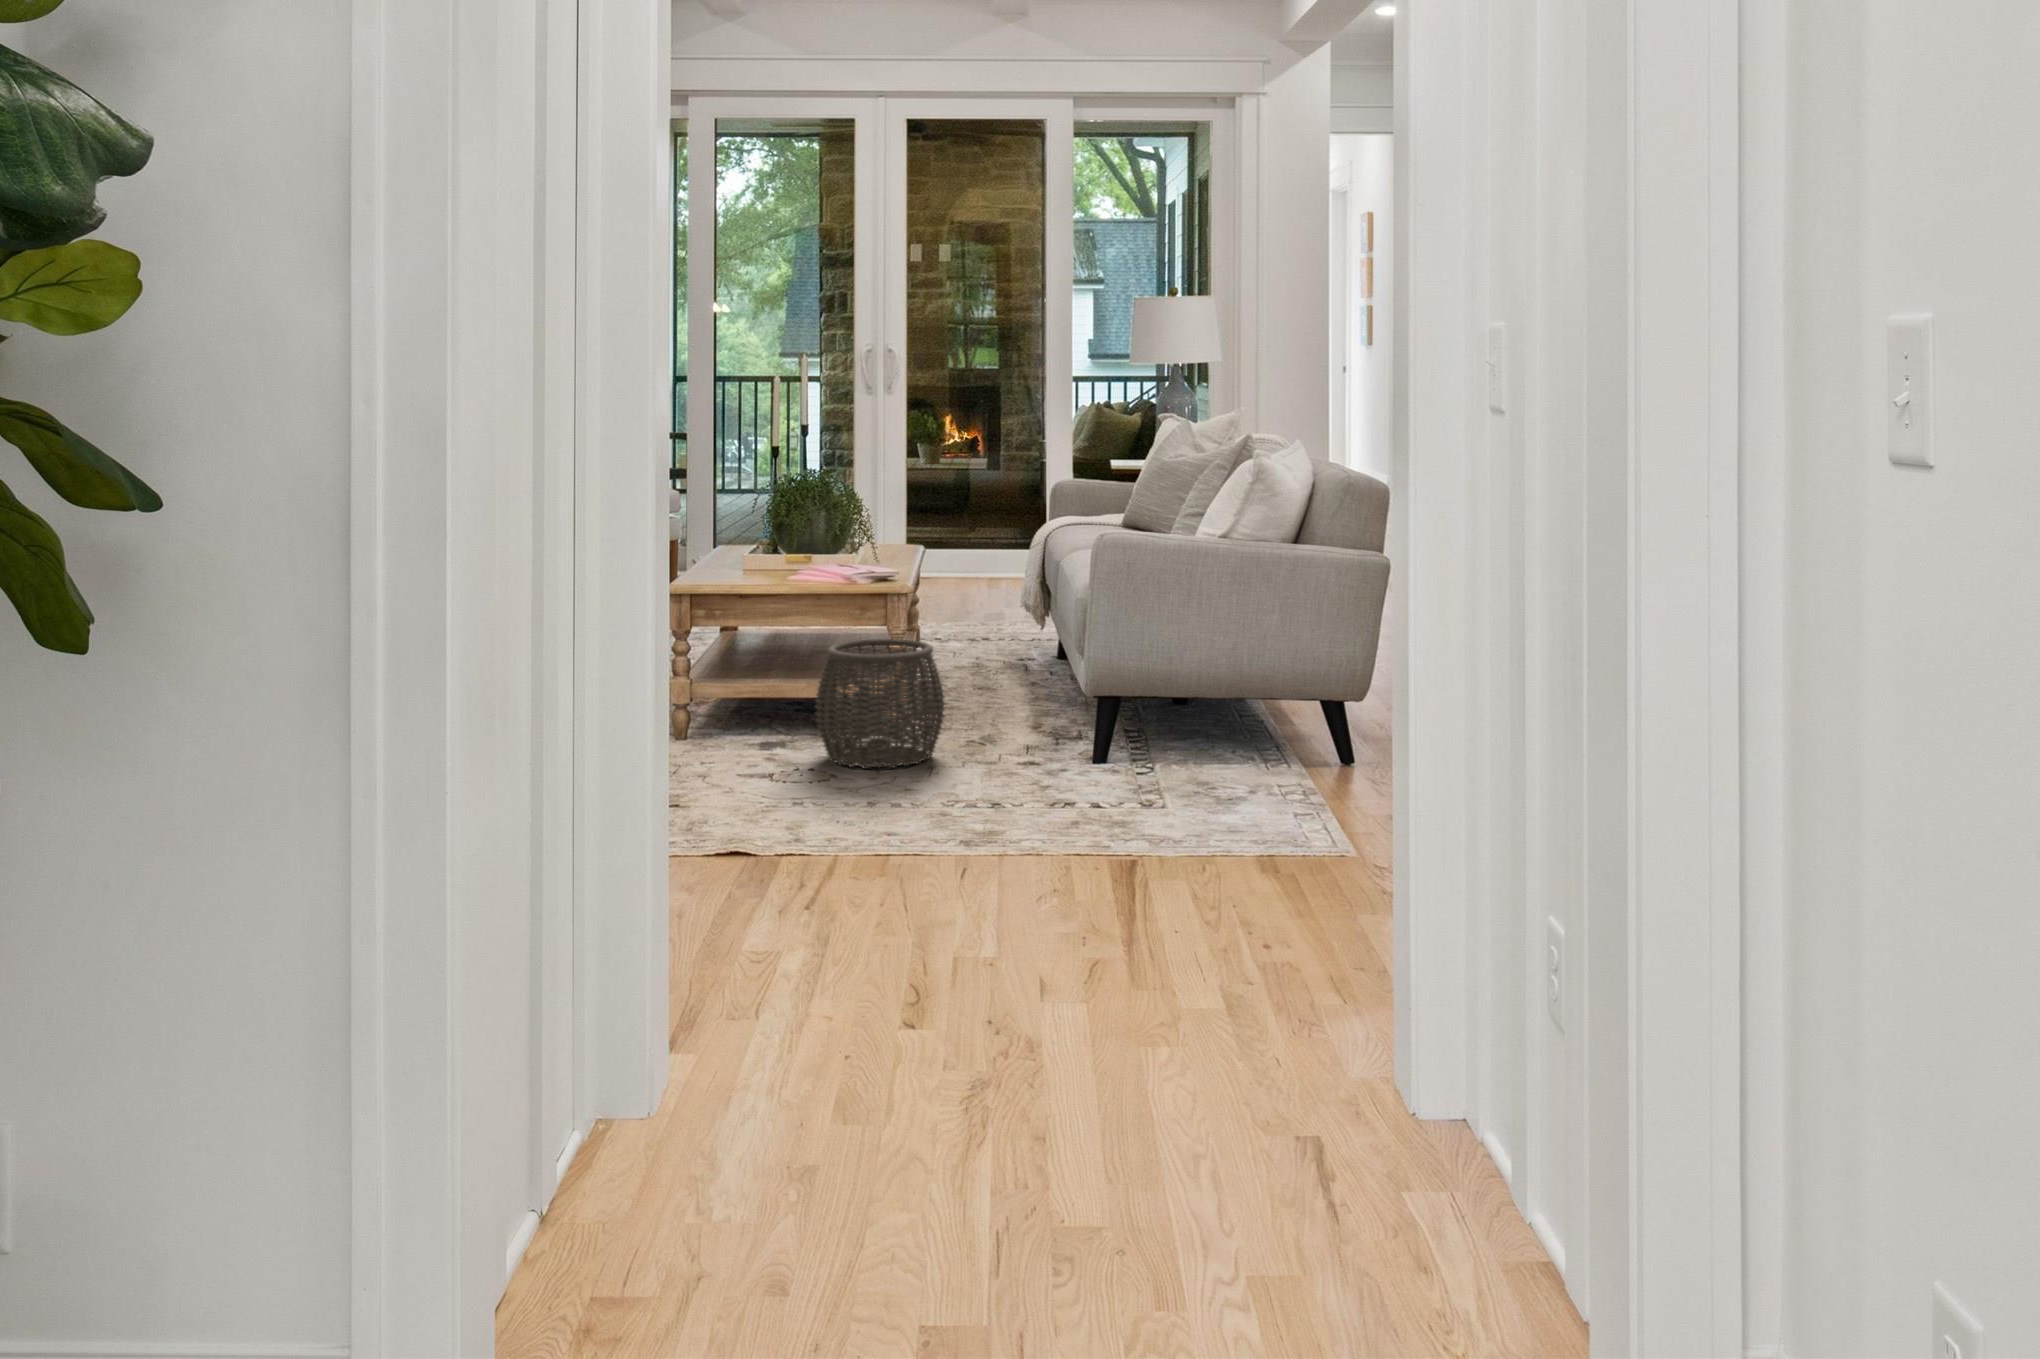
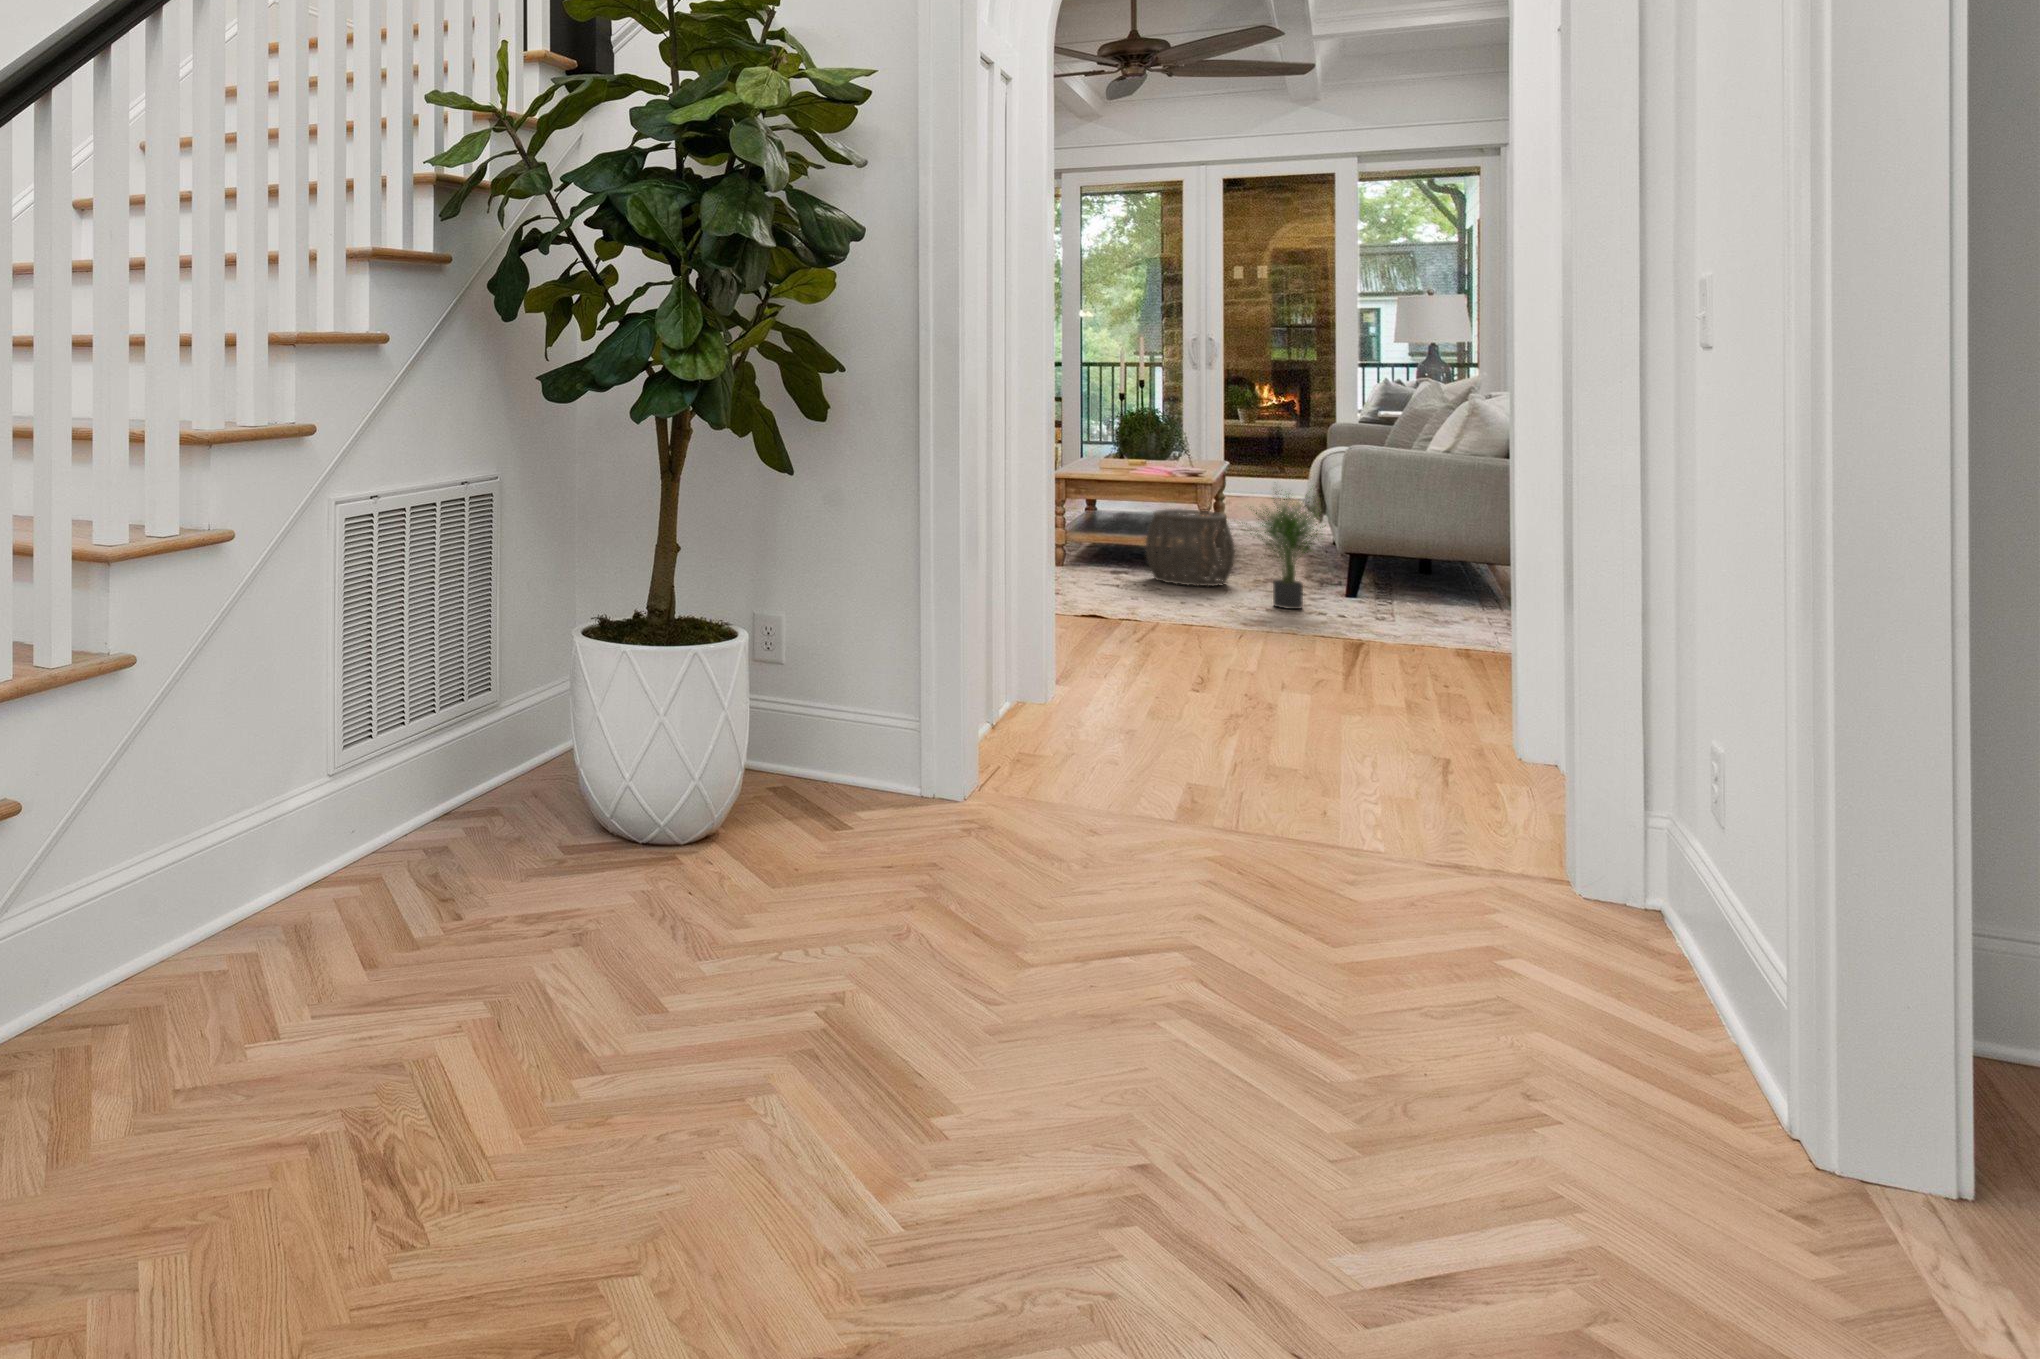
potted plant: none [938,593,1087,800] -> present [1250,490,1326,609]

